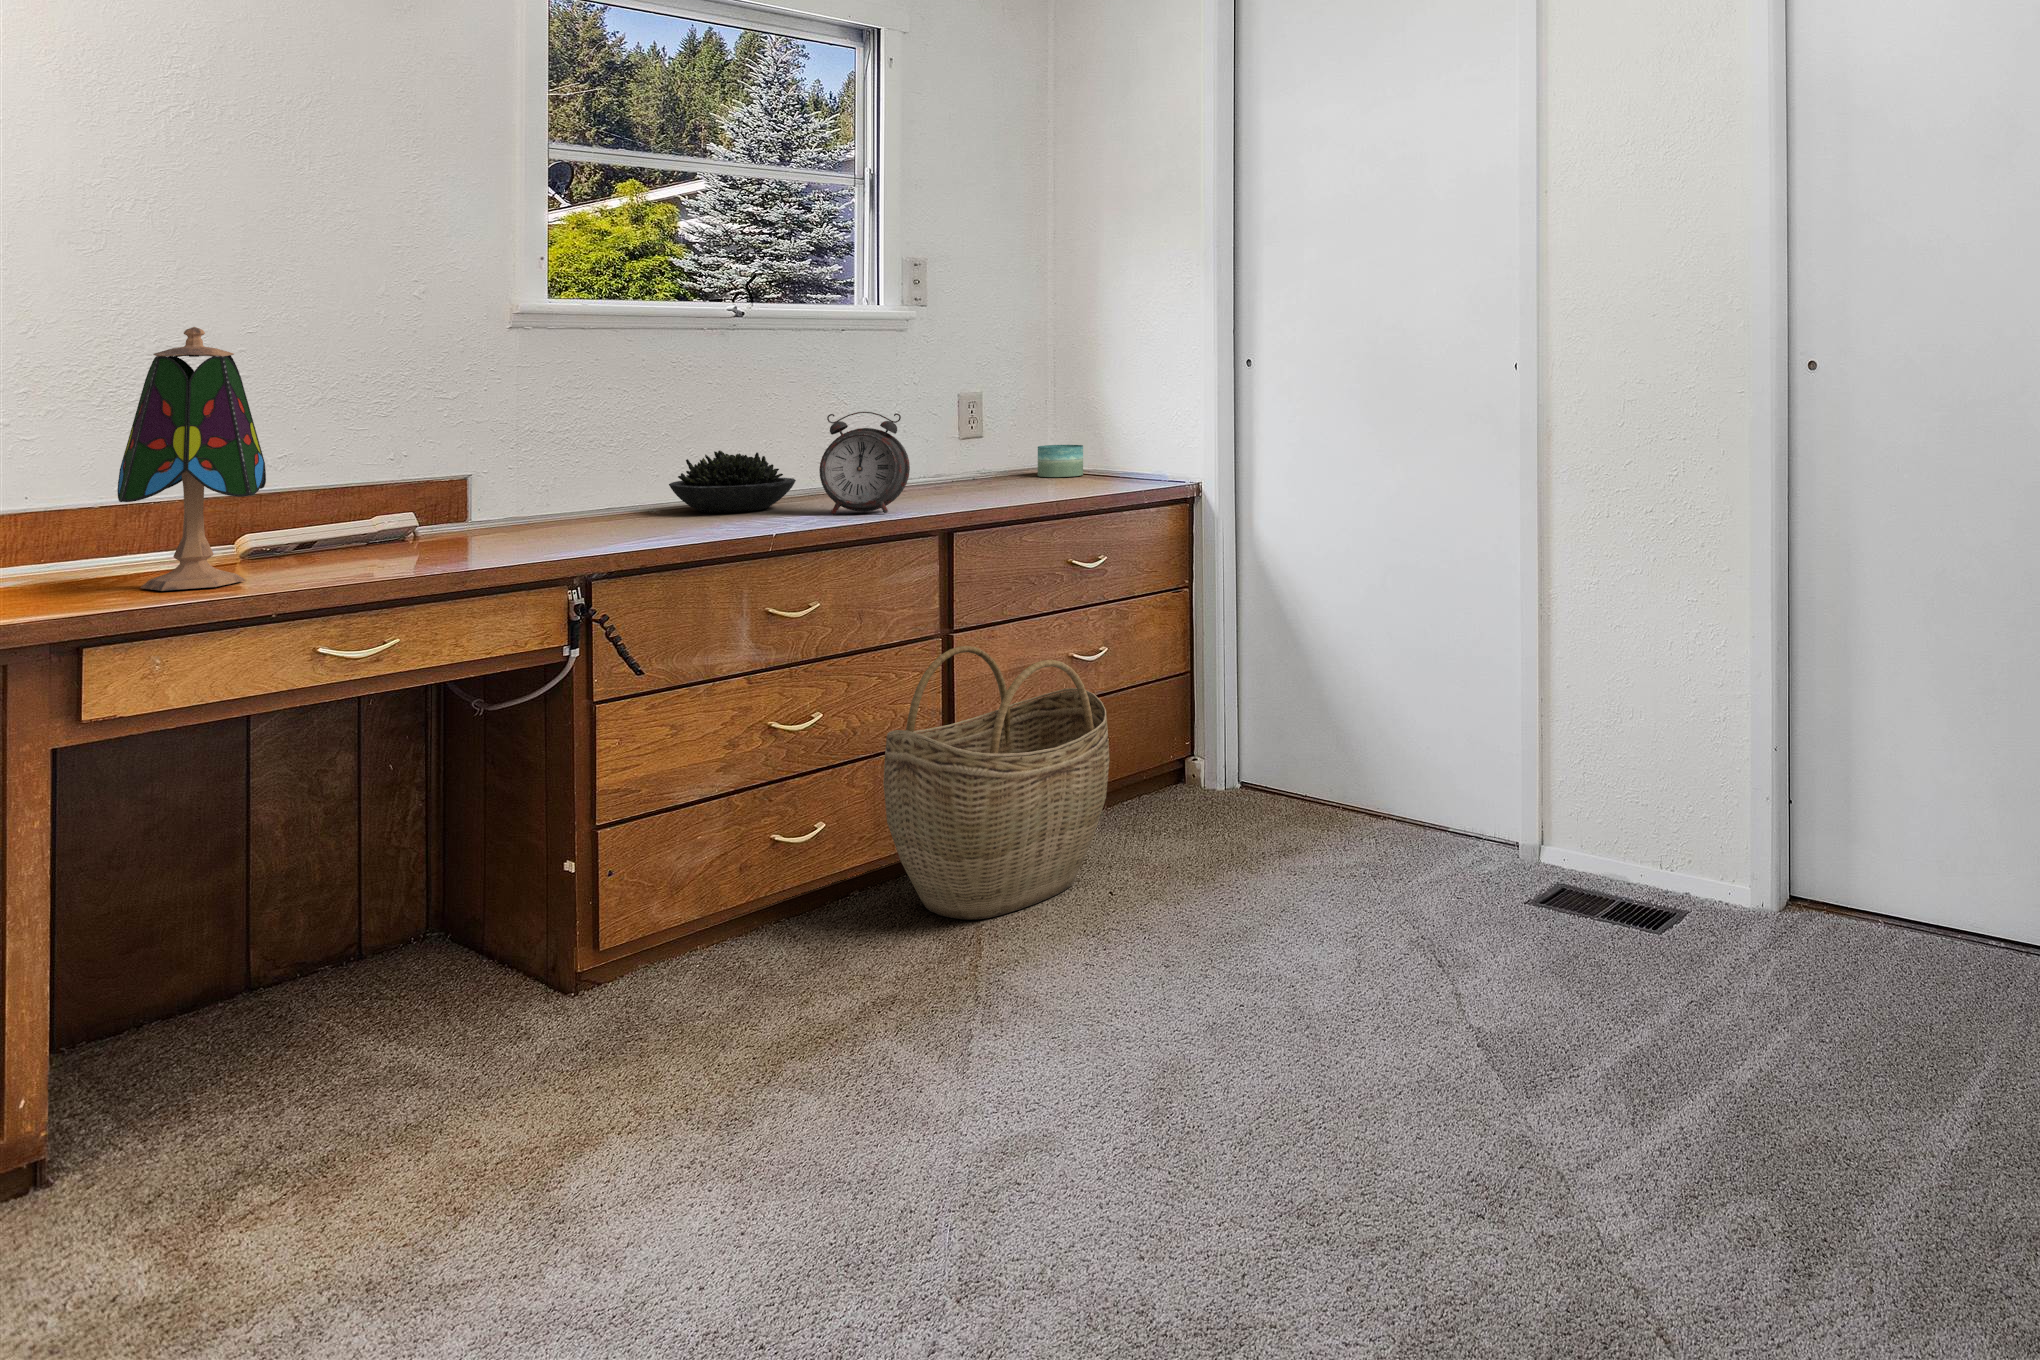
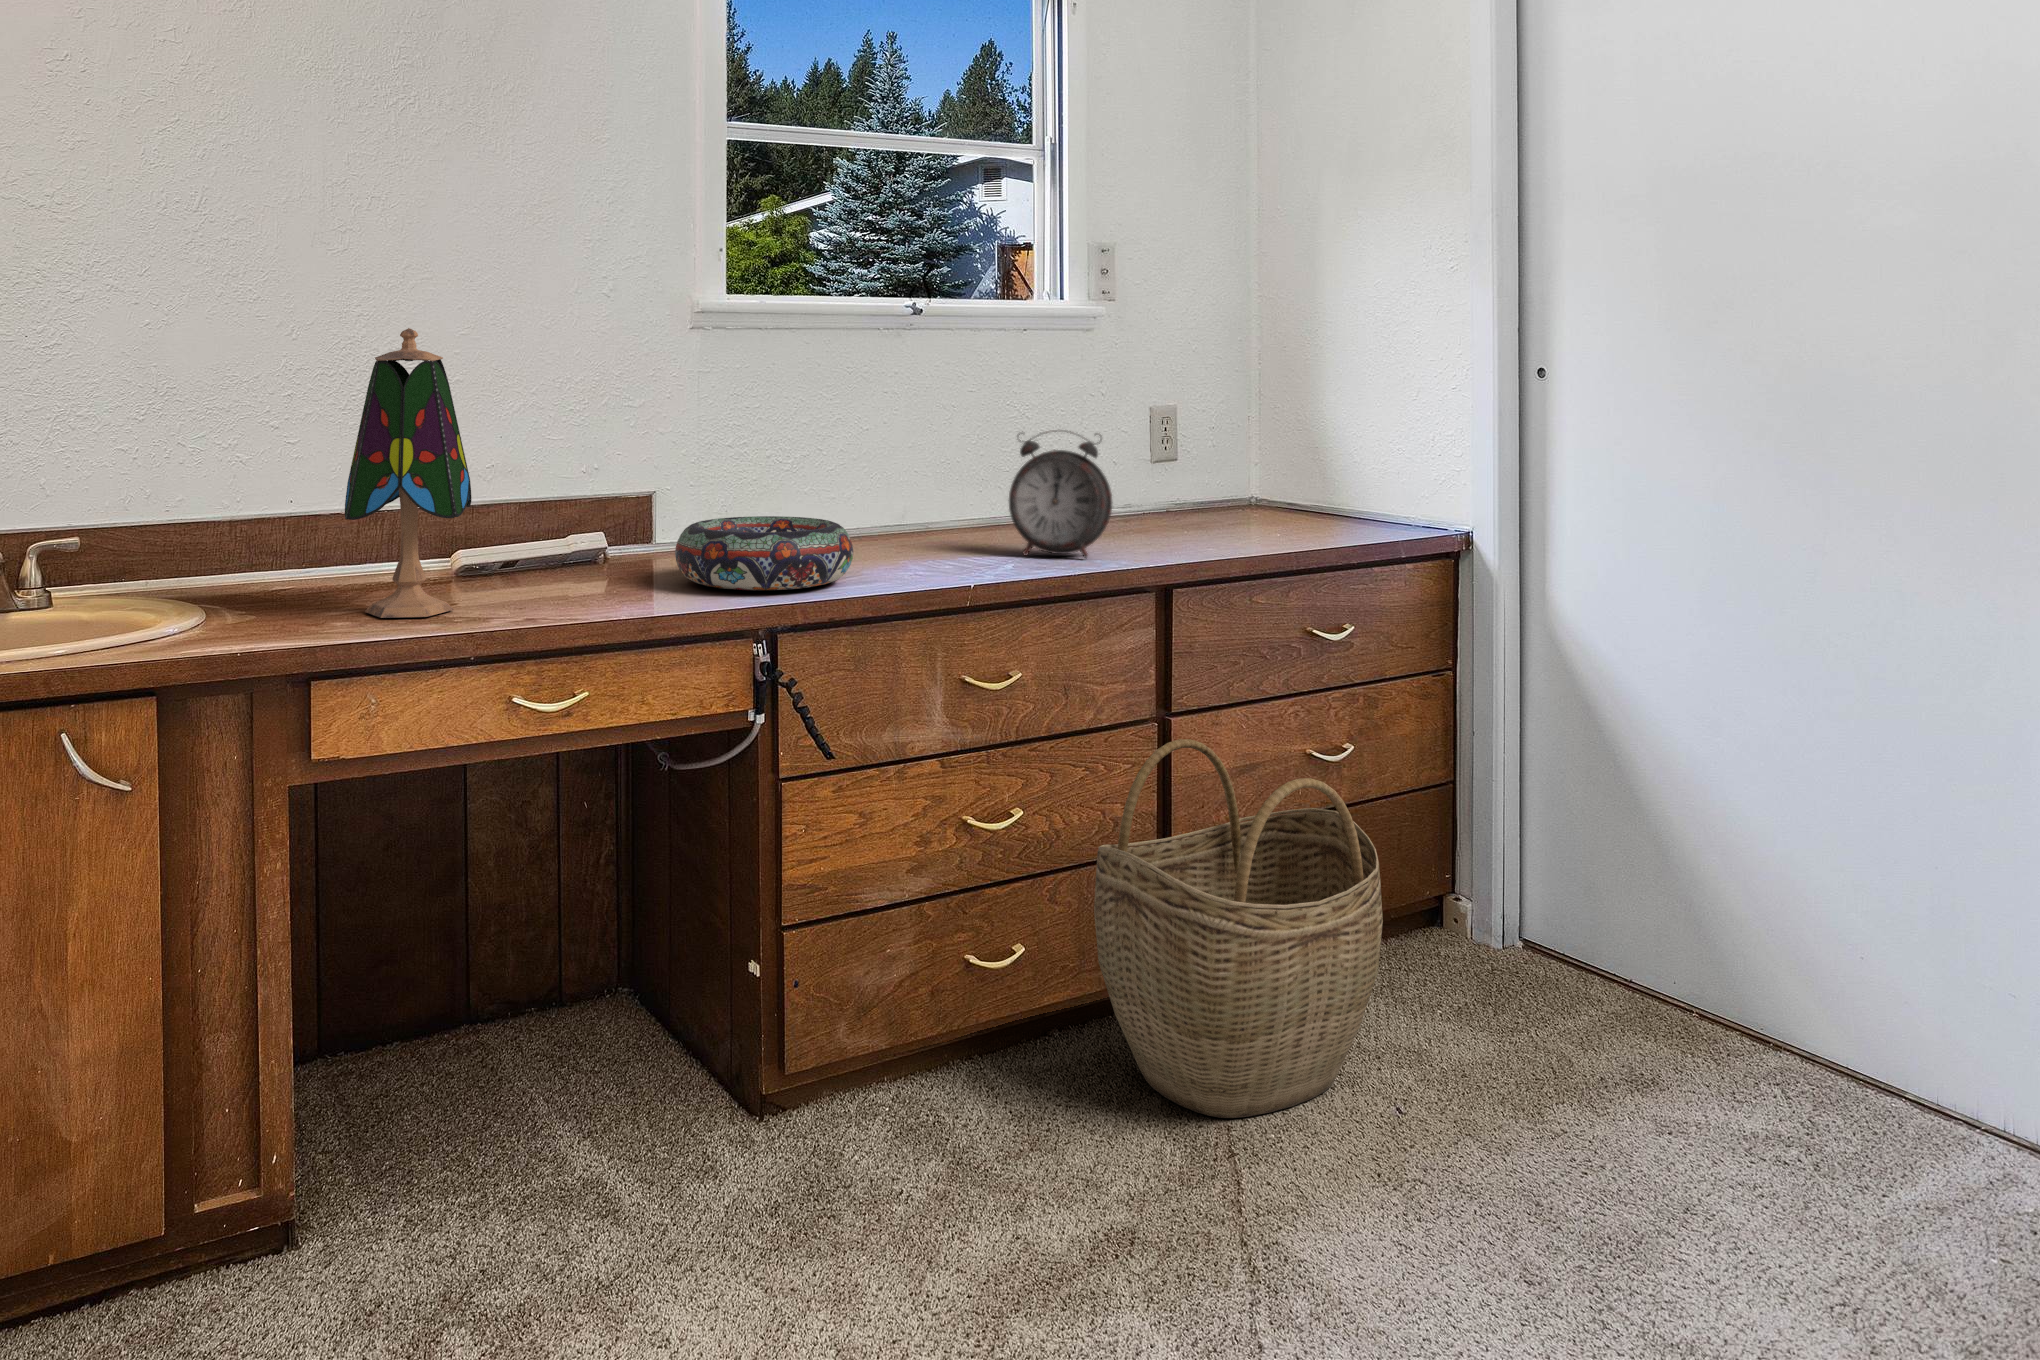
candle: present [1038,445,1083,477] -> none [1240,471,1297,513]
succulent plant: present [669,450,796,513] -> none [846,470,979,545]
decorative bowl: none [489,489,668,549] -> present [675,516,853,590]

